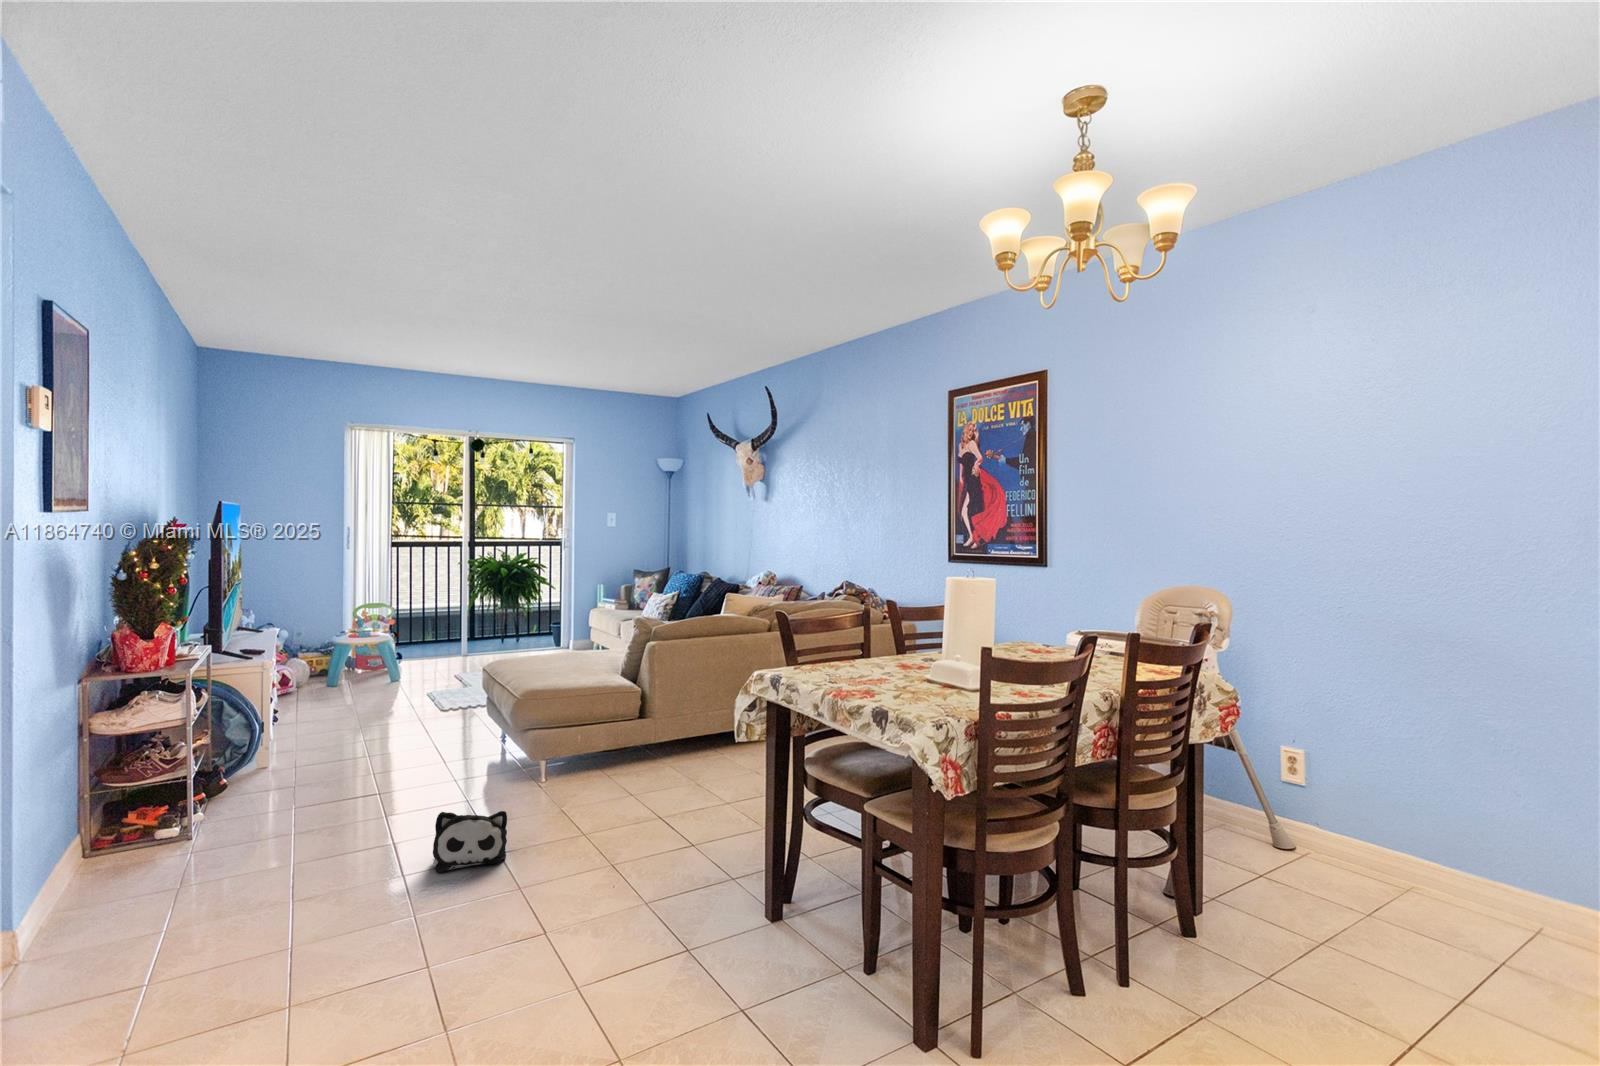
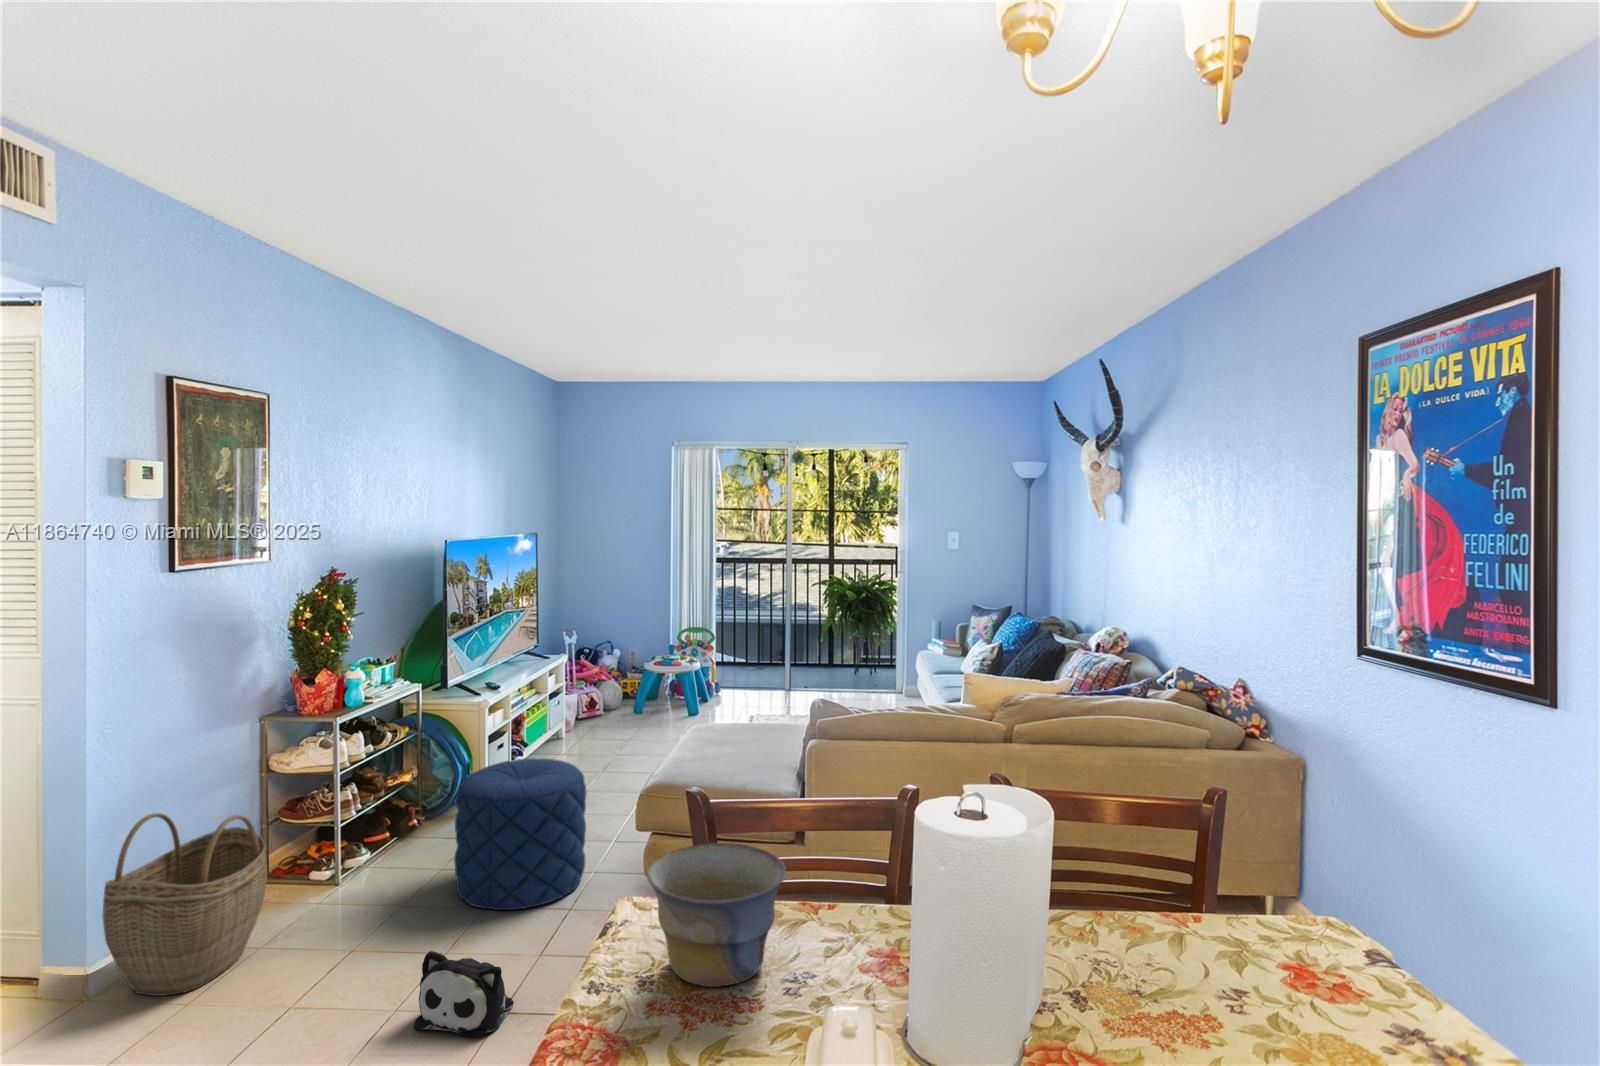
bowl: none [808,624,879,679] -> present [647,843,786,987]
pouf: none [337,688,458,813] -> present [454,759,586,910]
woven basket: none [59,744,205,928] -> present [103,813,267,996]

